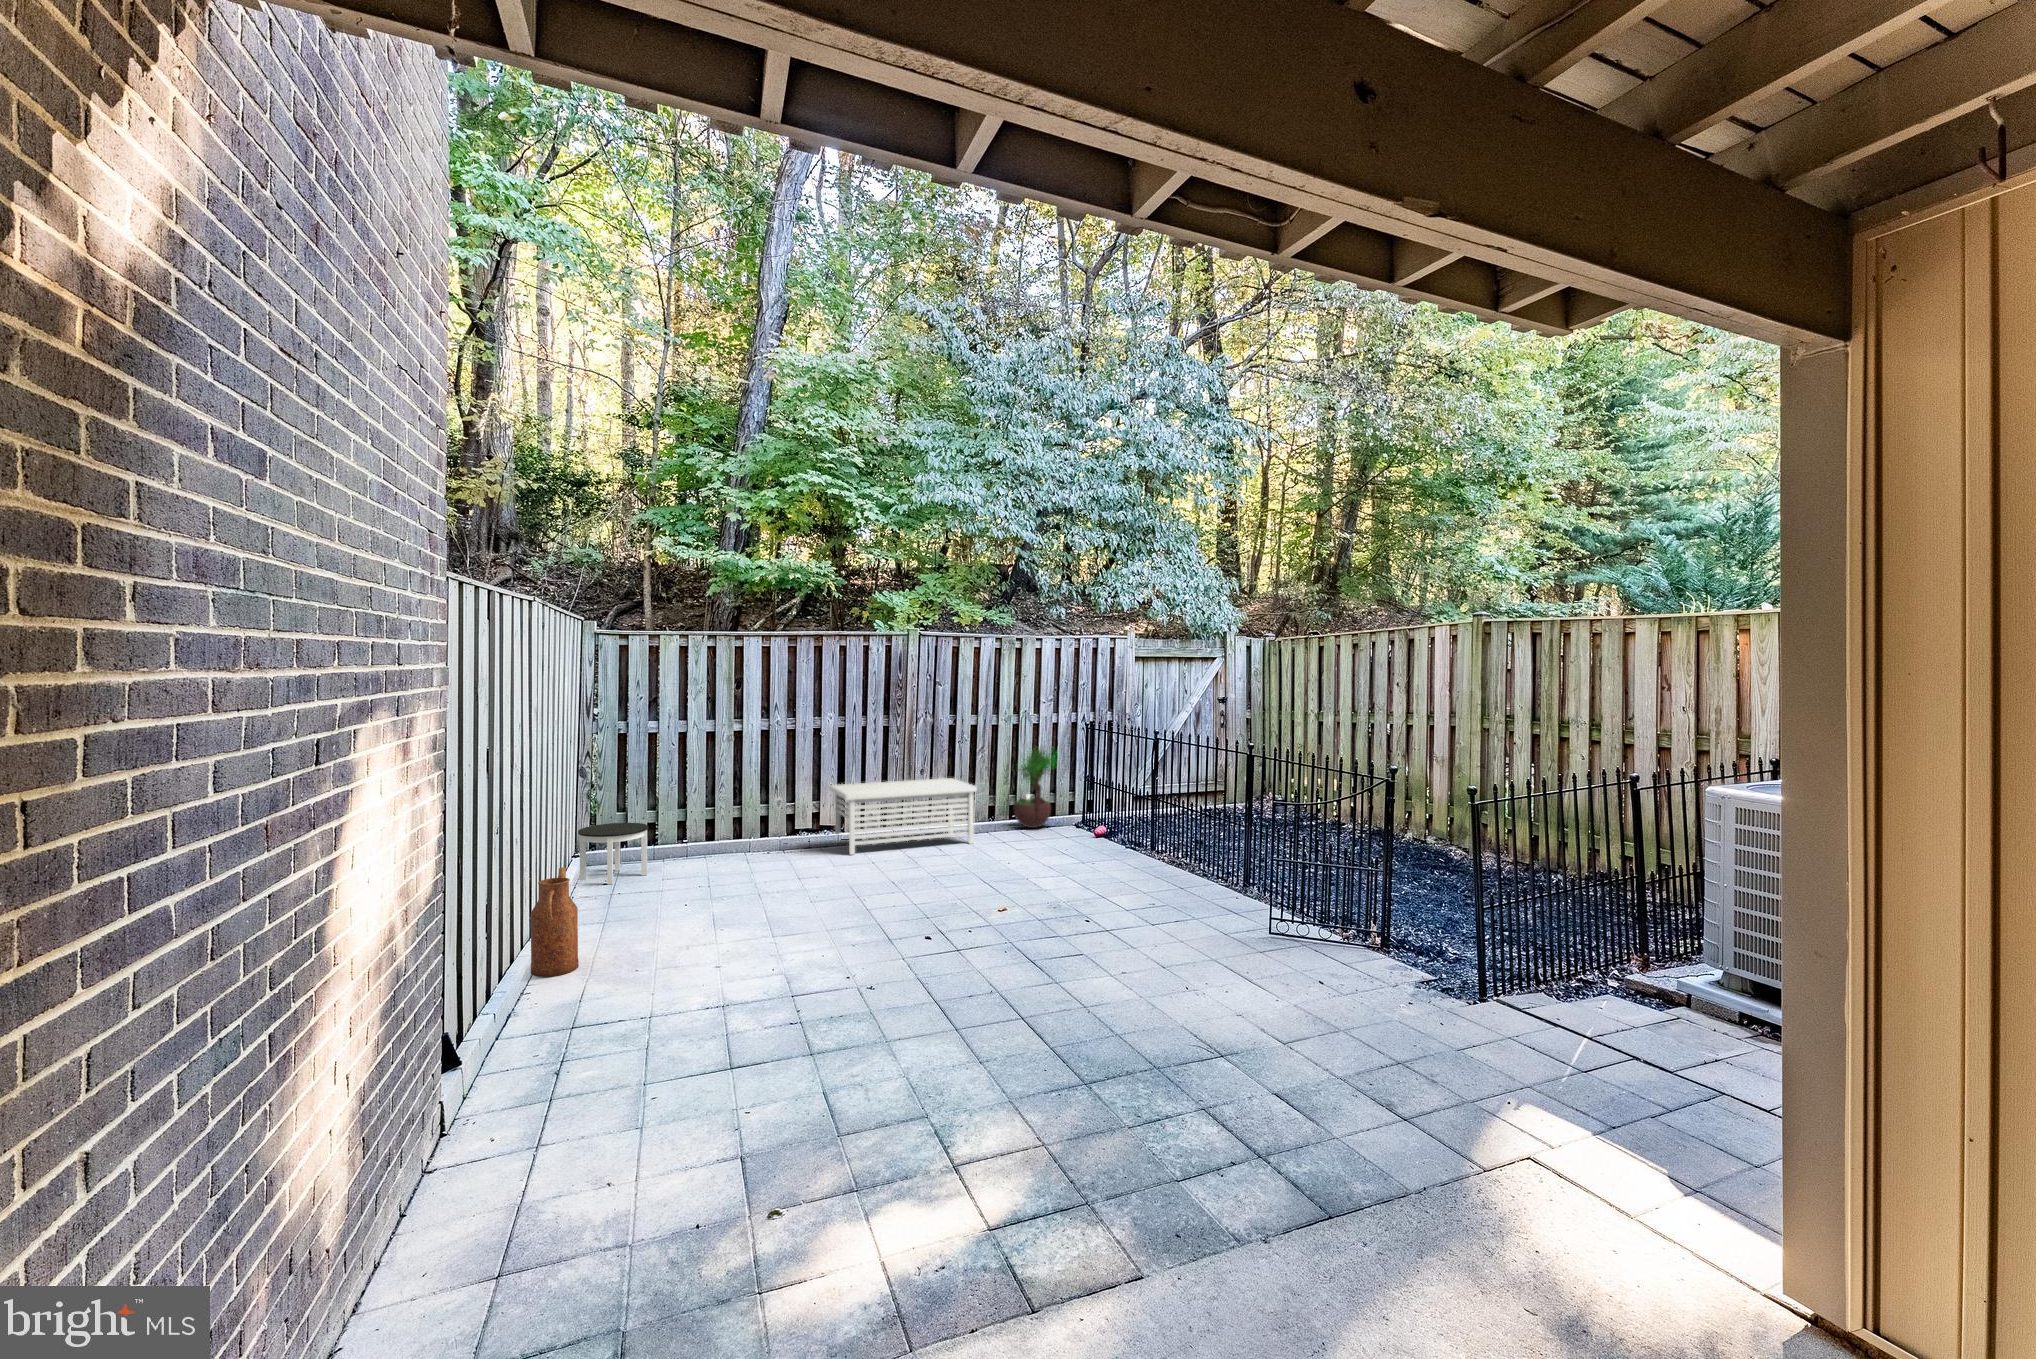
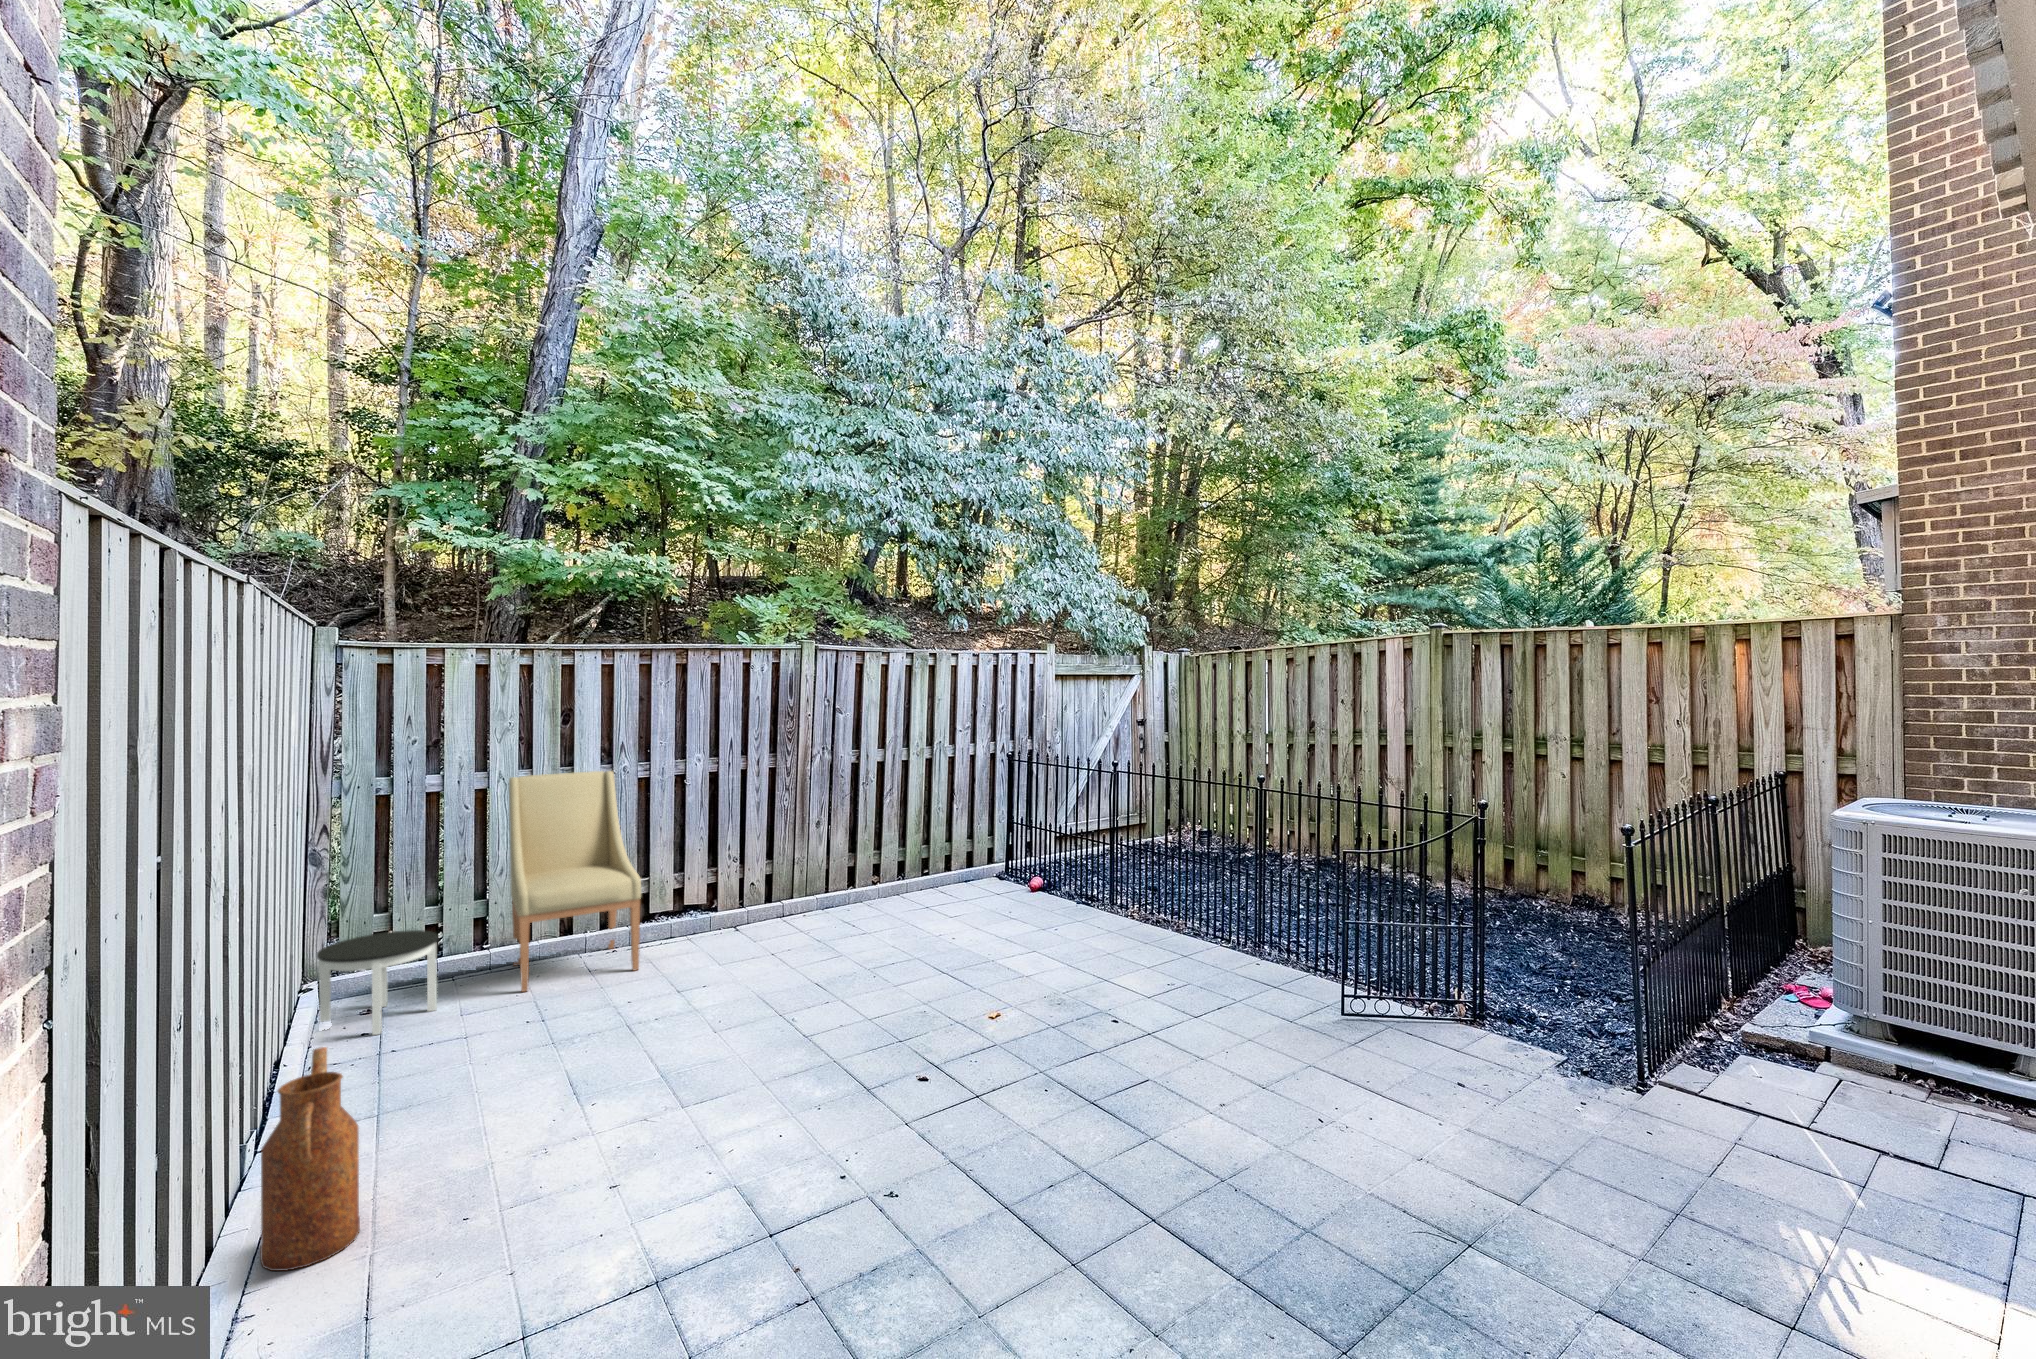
chair: none [697,724,779,870] -> present [509,771,641,992]
potted tree: present [1014,748,1058,828] -> none [928,780,989,886]
storage bench: present [829,778,977,855] -> none [698,830,899,946]

